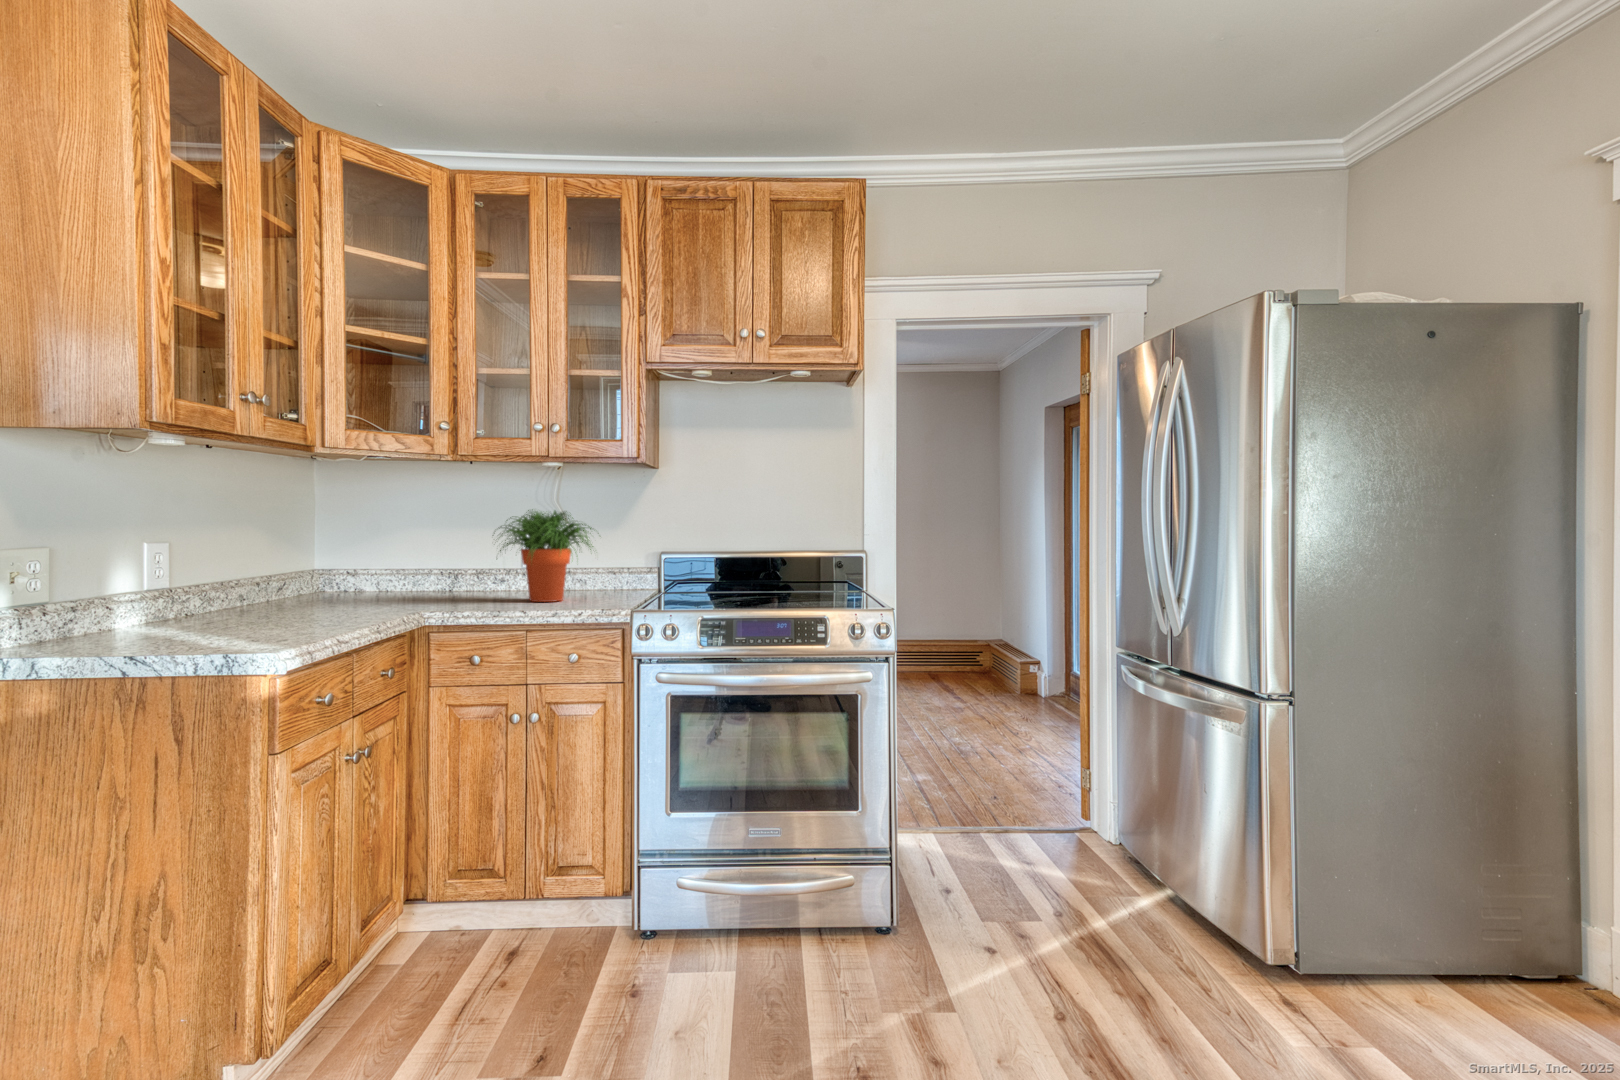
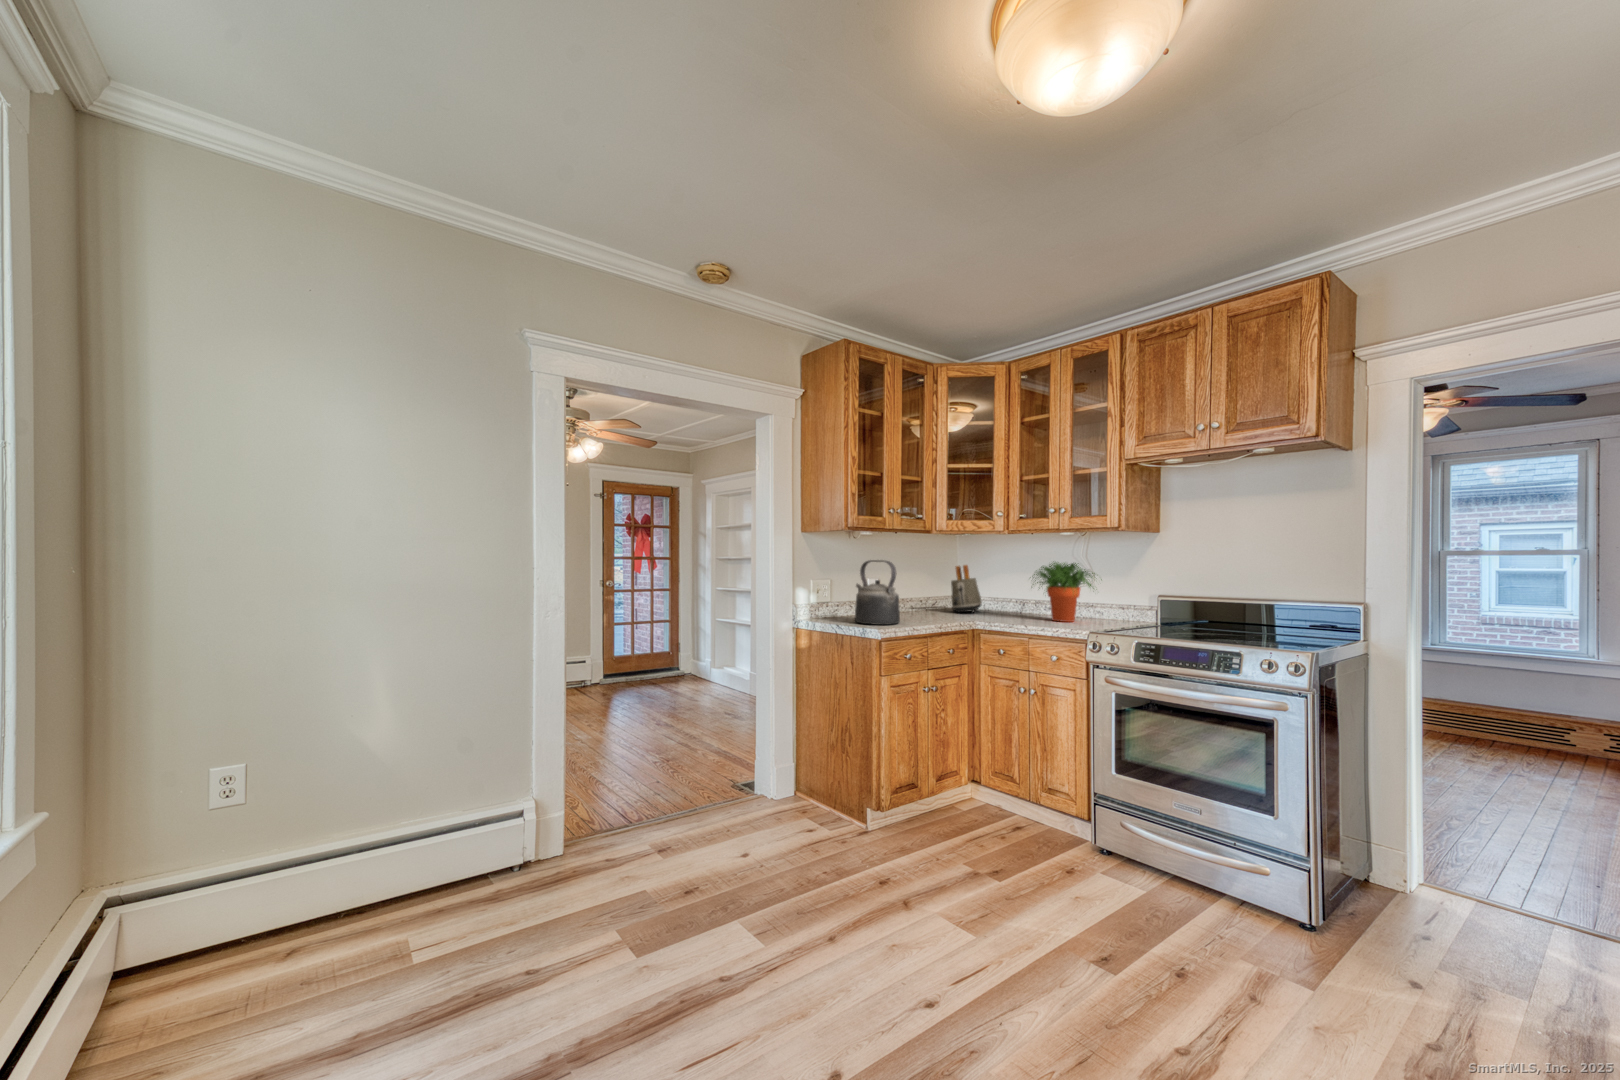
kettle: none [151,505,284,646] -> present [855,560,900,625]
toaster: none [331,518,391,604] -> present [951,565,982,613]

